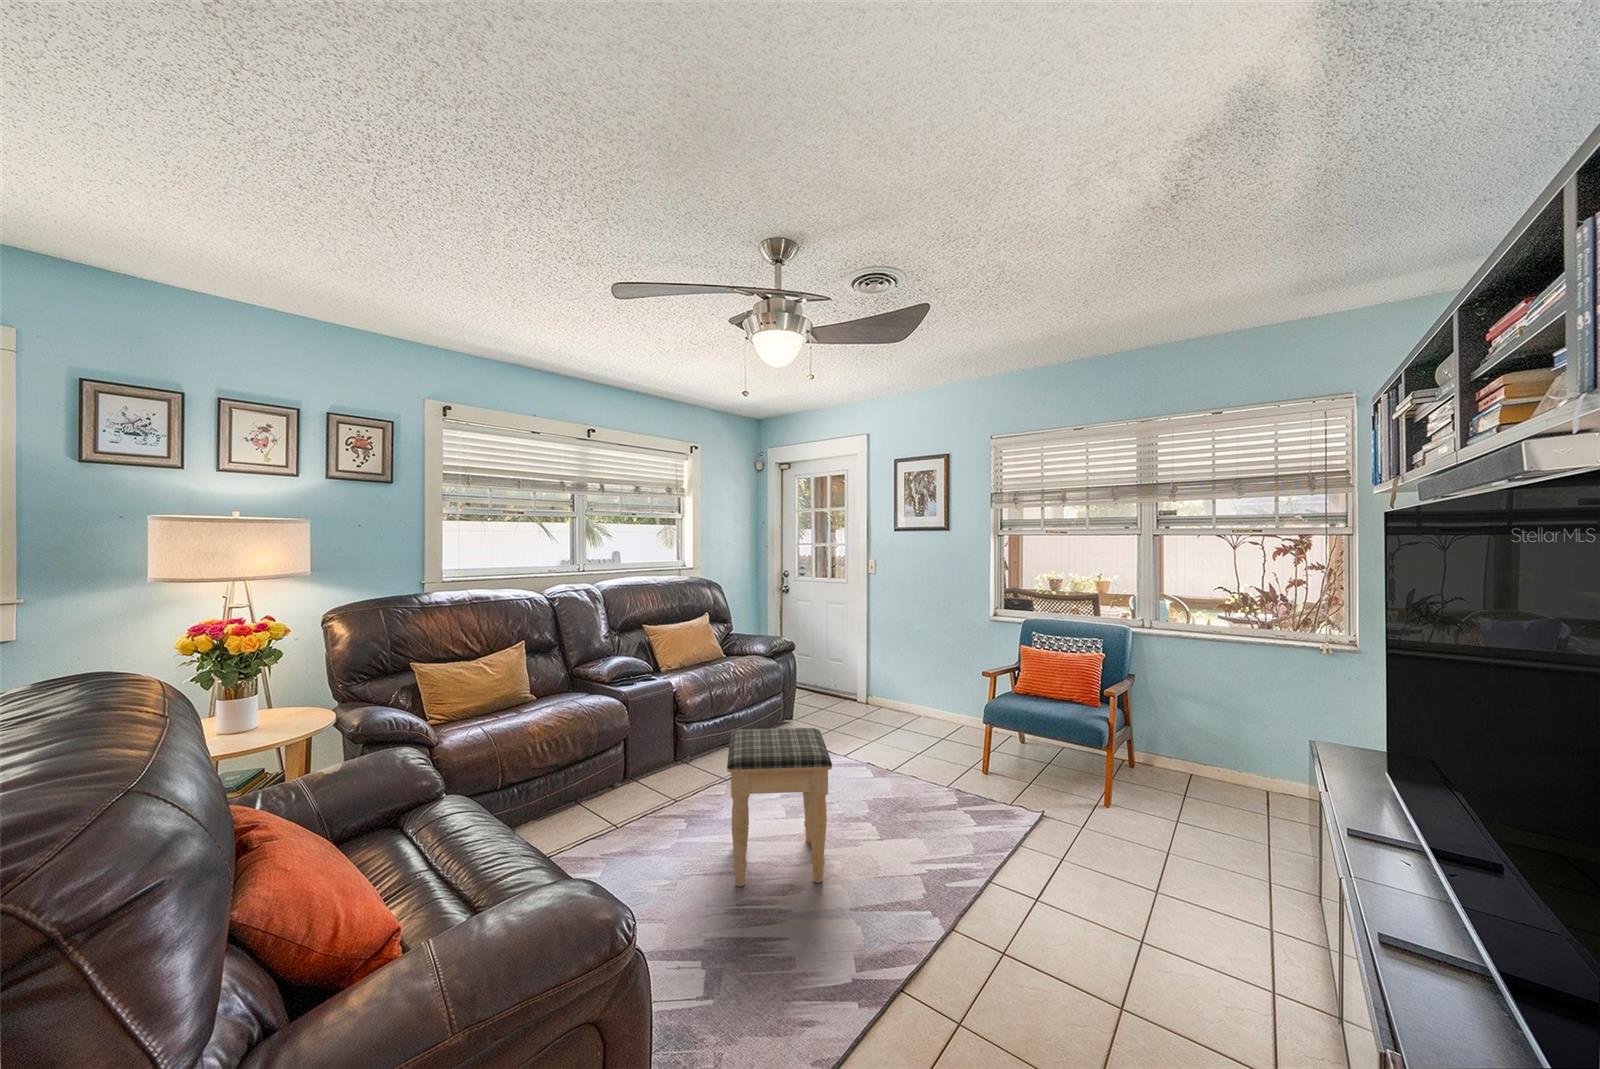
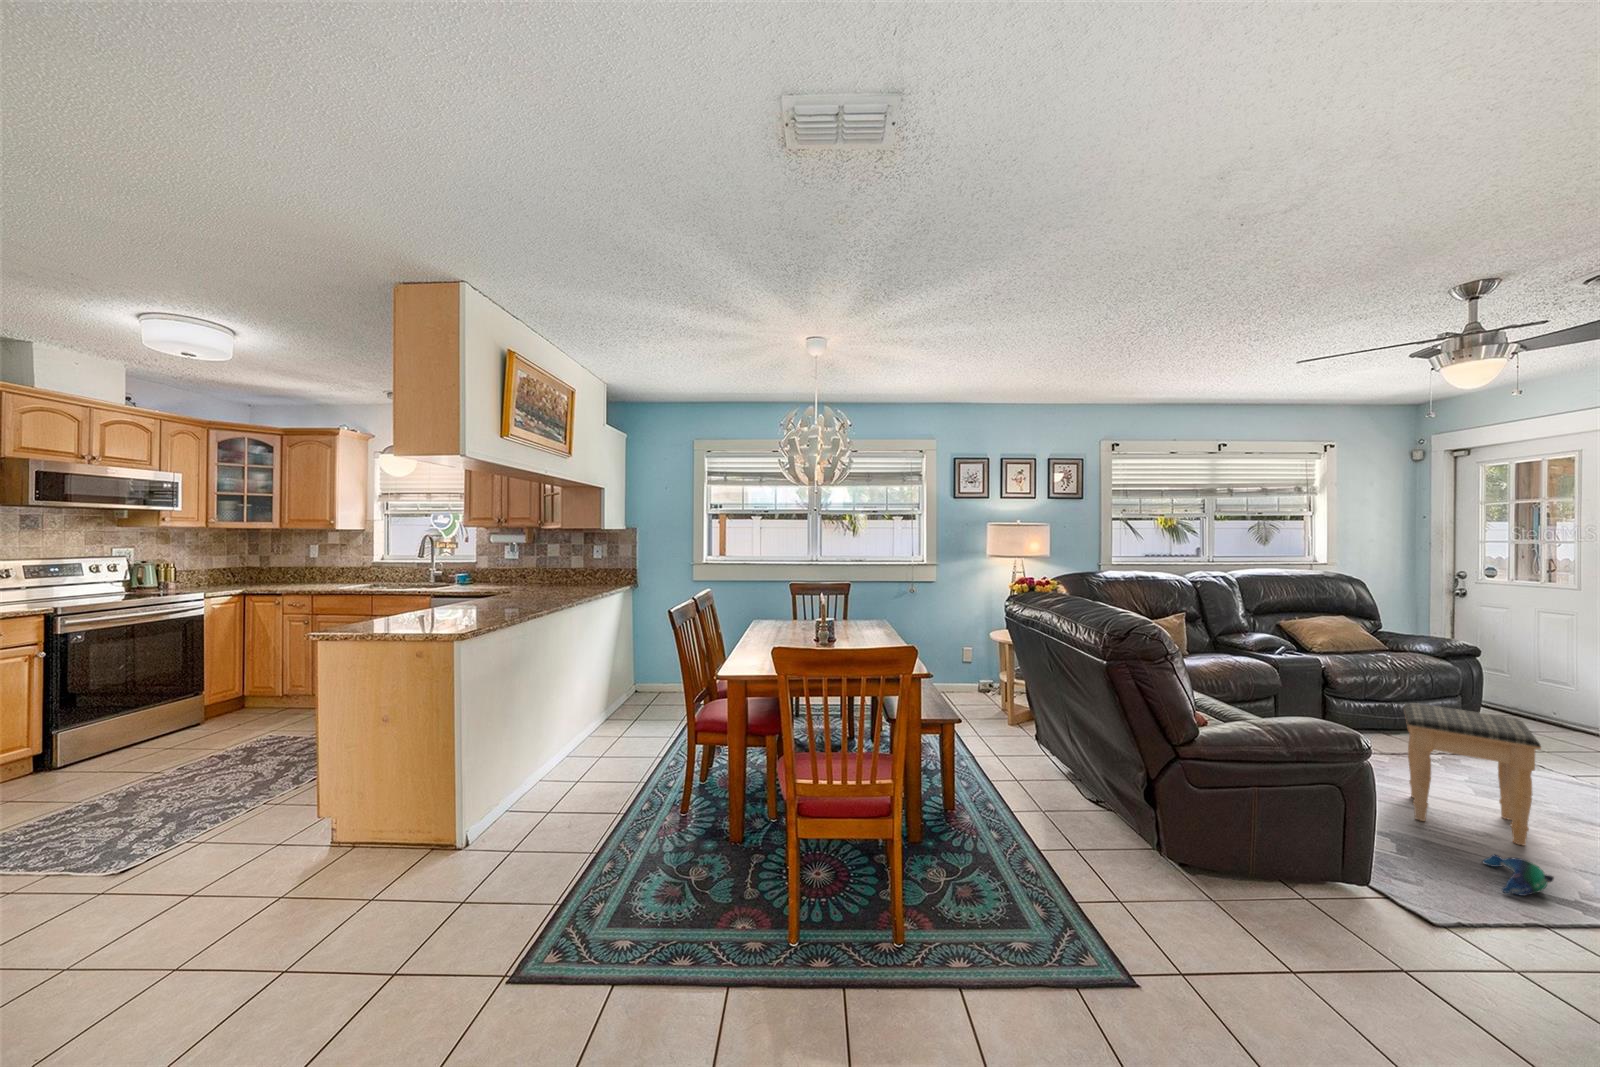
plush toy: none [787,922,844,996] -> present [1483,854,1554,896]

